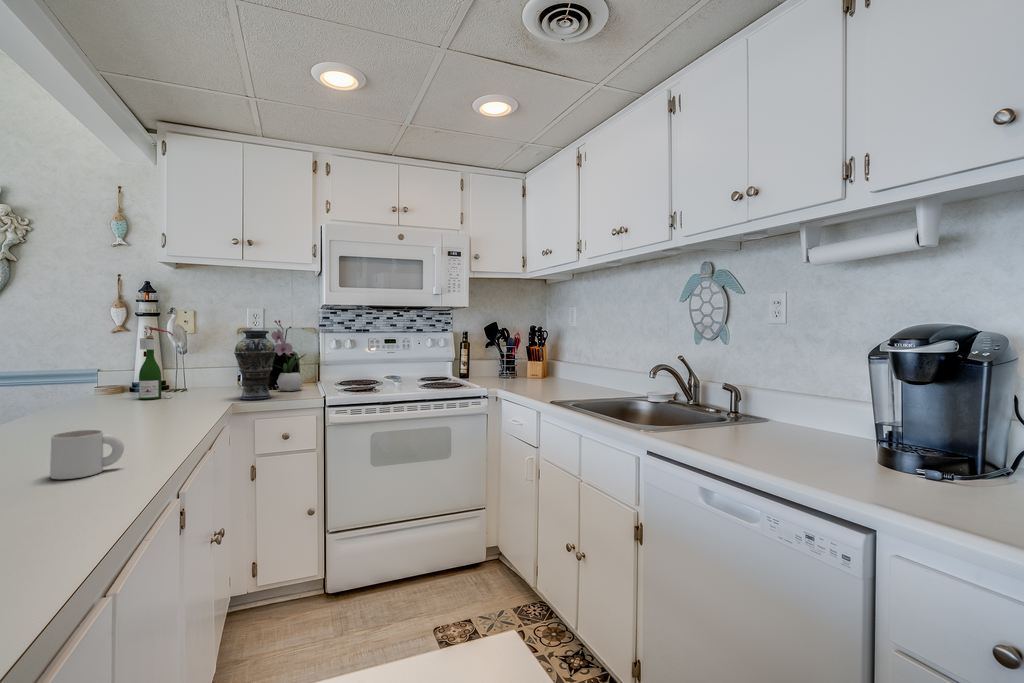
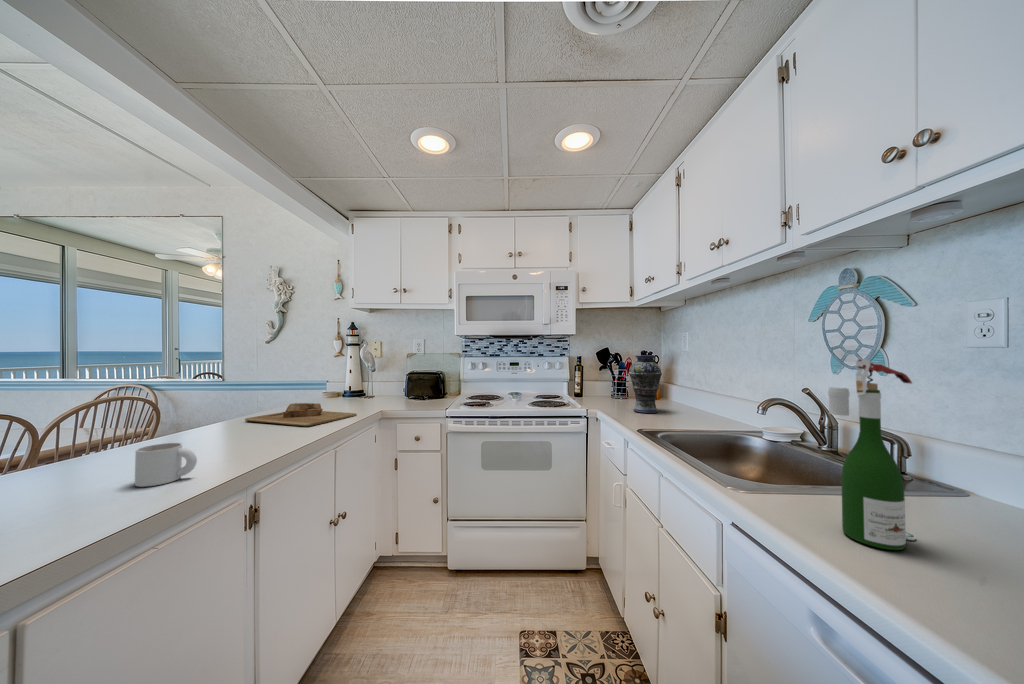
flower arrangement: present [271,320,306,391] -> none [419,347,444,403]
wine bottle: present [139,326,173,400] -> present [828,359,916,550]
vase: present [234,330,276,400] -> present [629,355,662,413]
cutting board: none [37,394,208,422] -> present [245,403,357,426]

